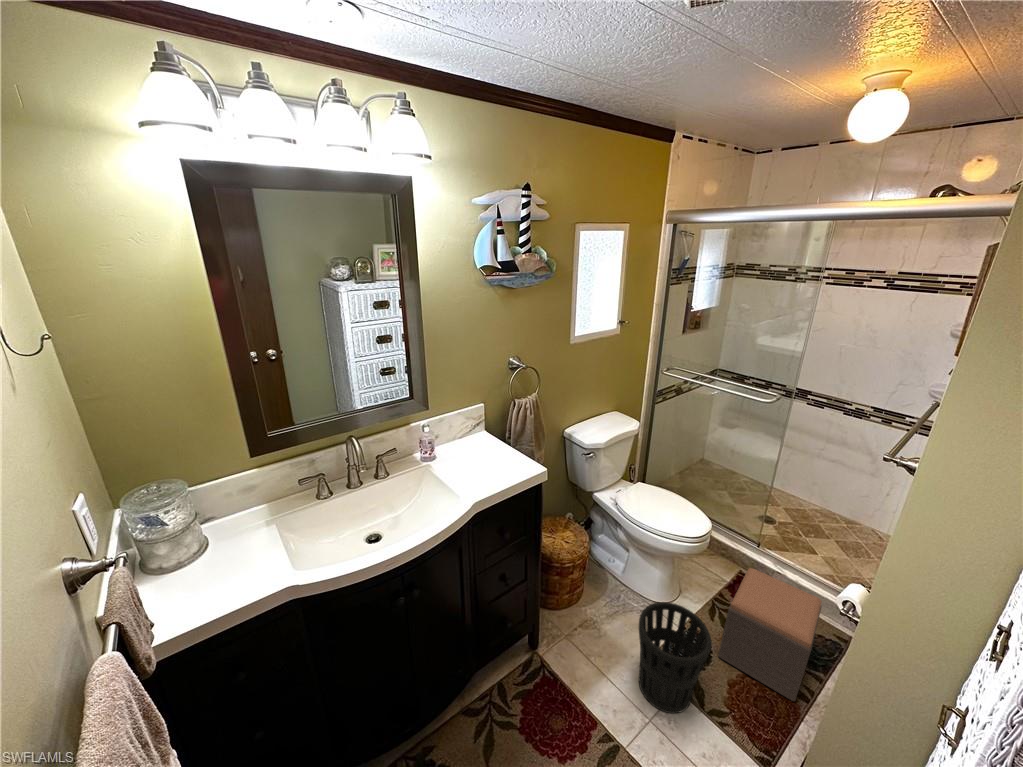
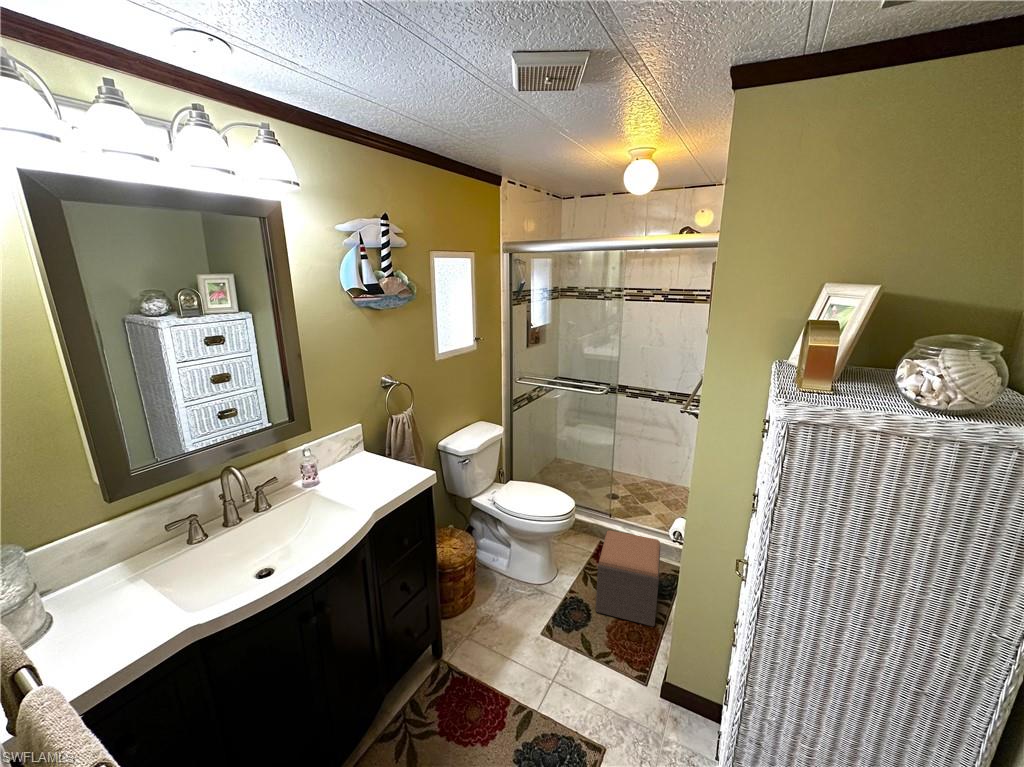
wastebasket: present [639,602,711,713] -> none [531,573,591,669]

